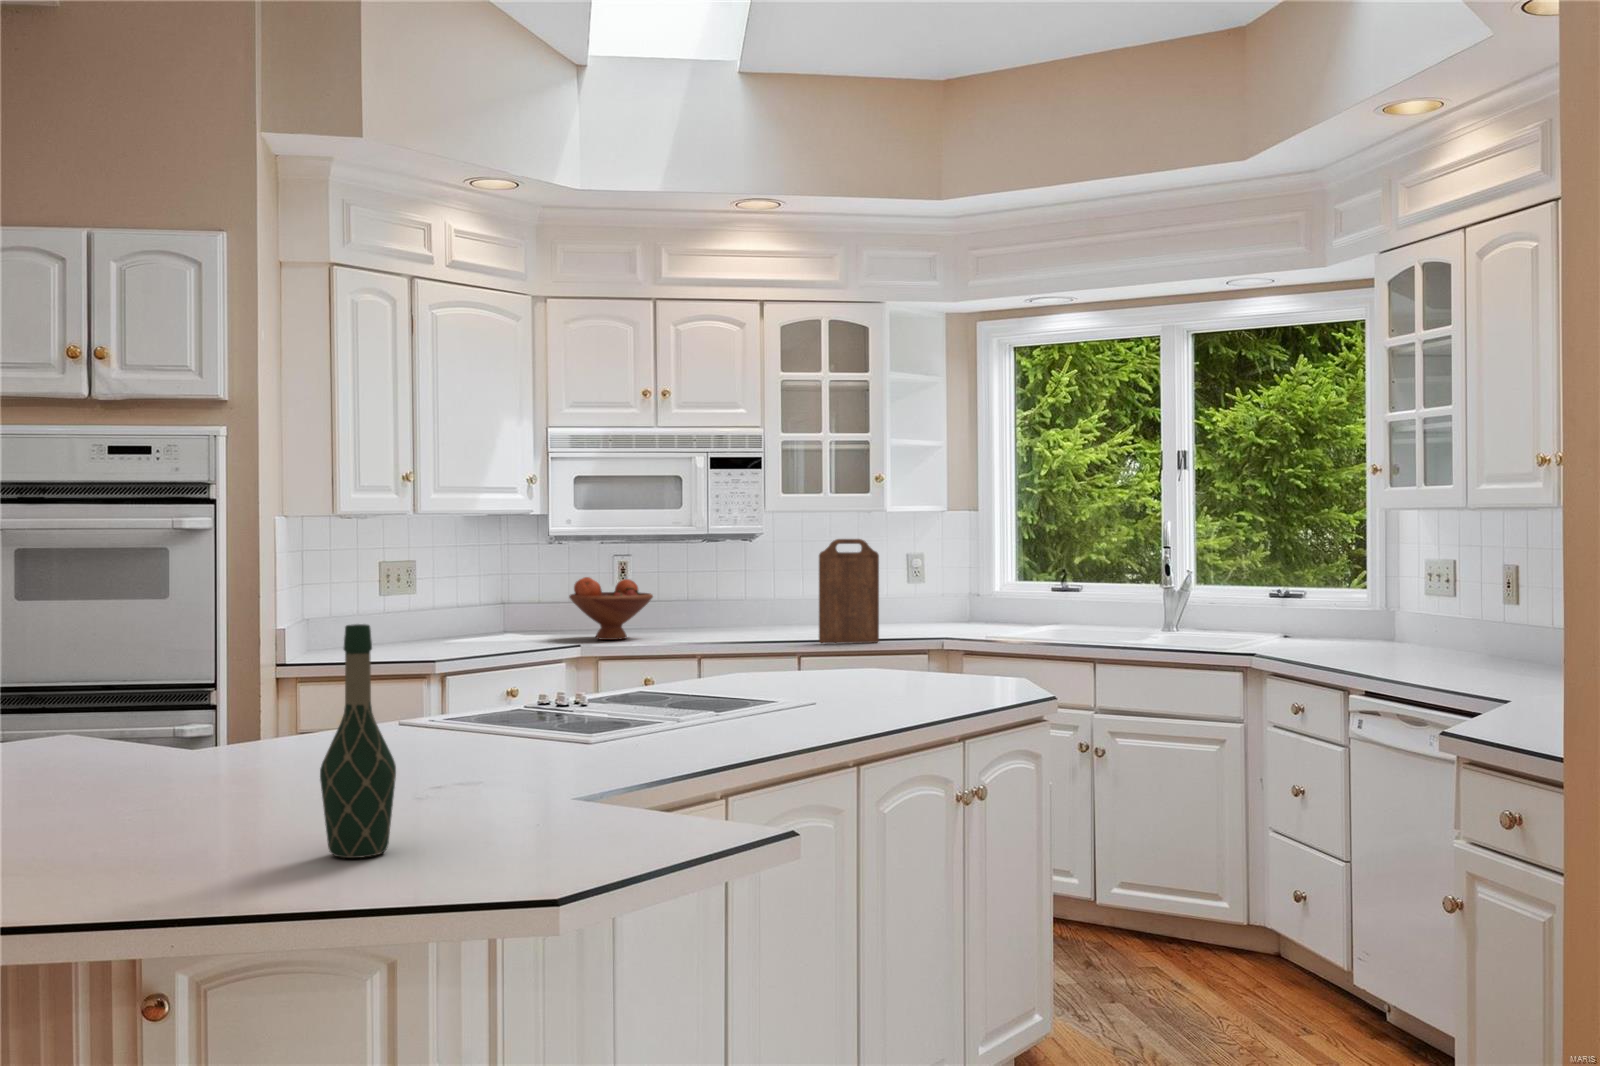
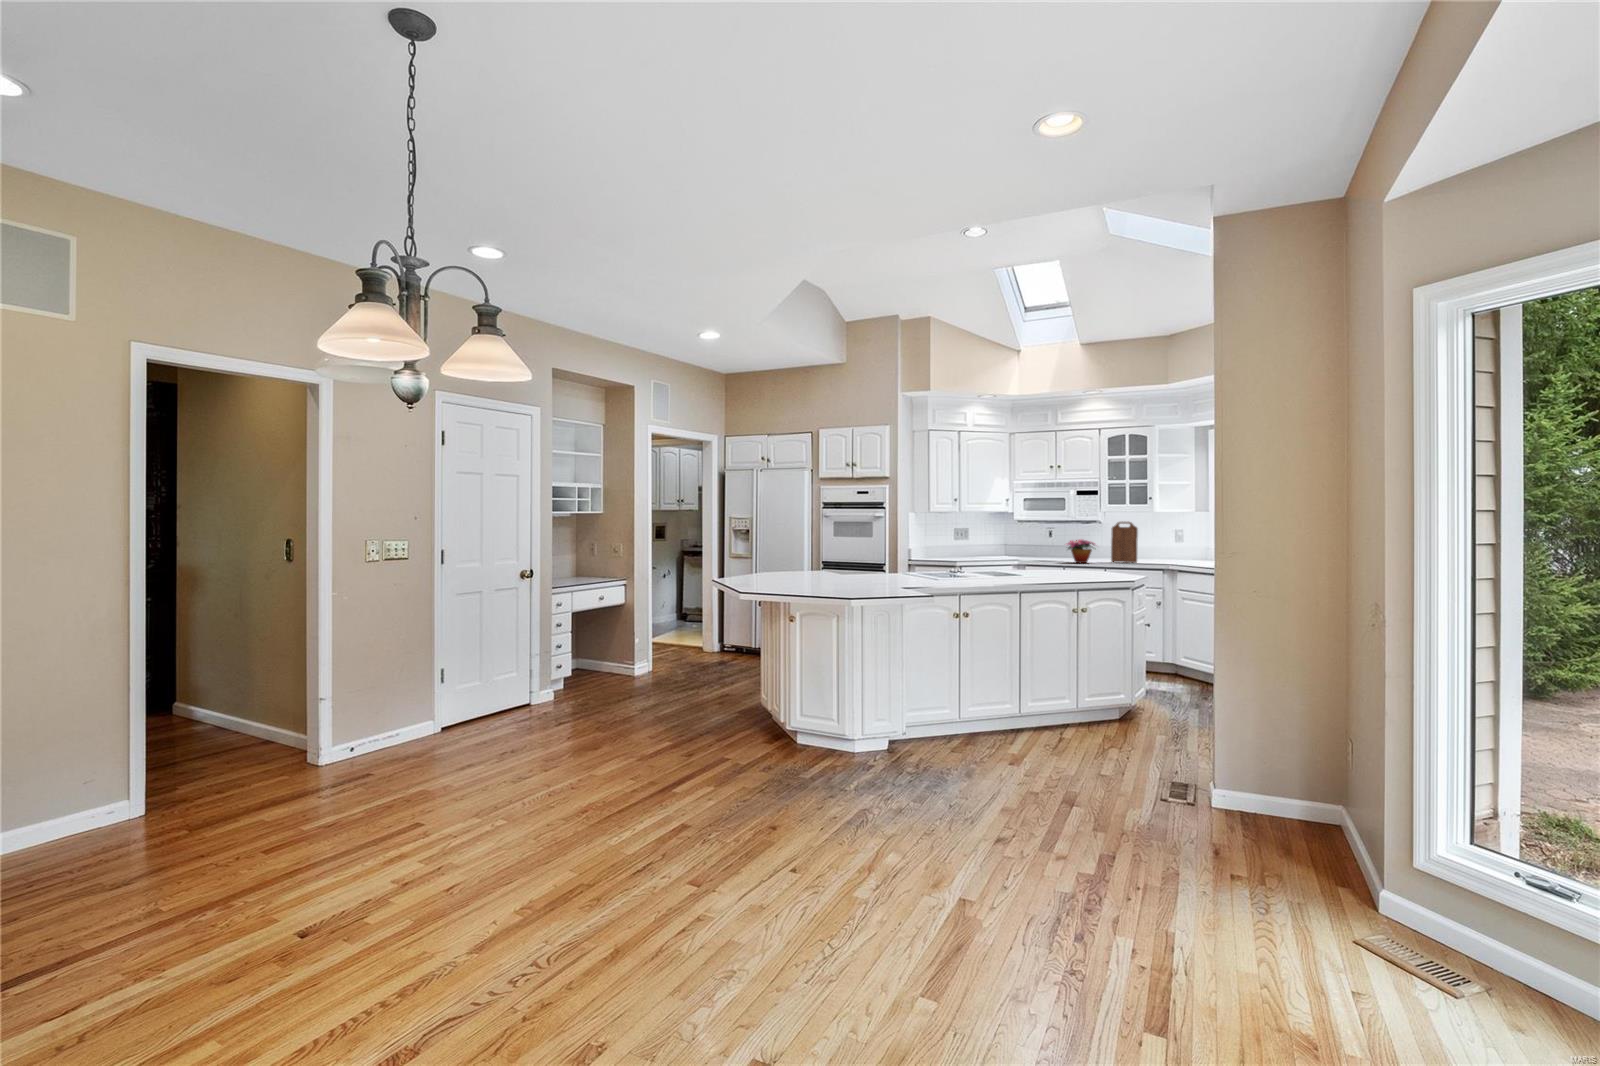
fruit bowl: present [569,577,653,640] -> none [1024,536,1057,559]
flower arrangement: none [715,585,808,651] -> present [1066,540,1095,563]
wine bottle: present [320,624,396,858] -> none [828,535,845,589]

